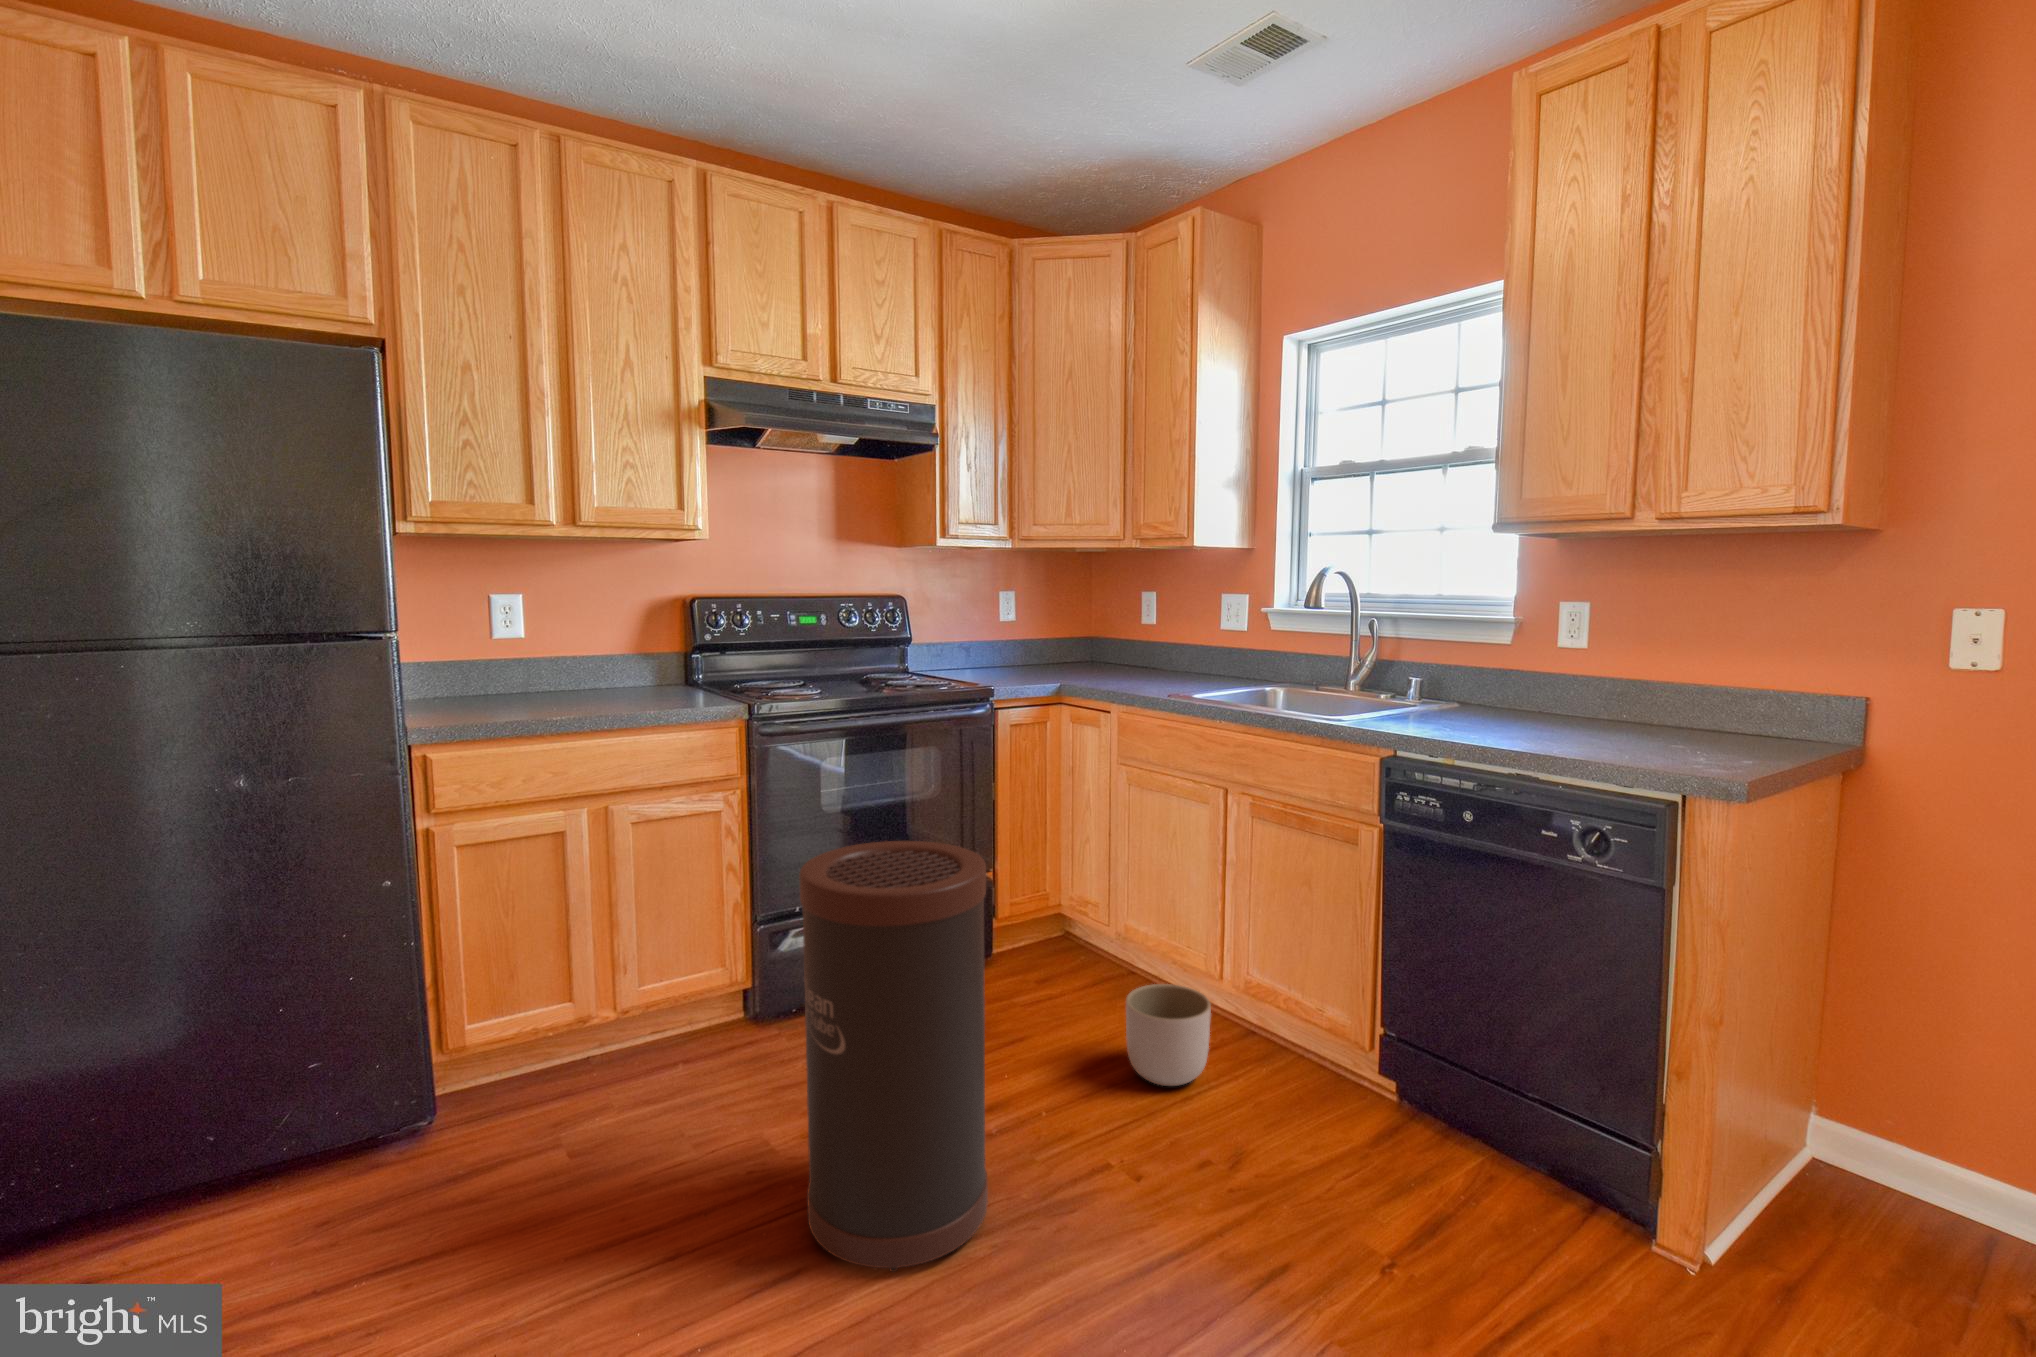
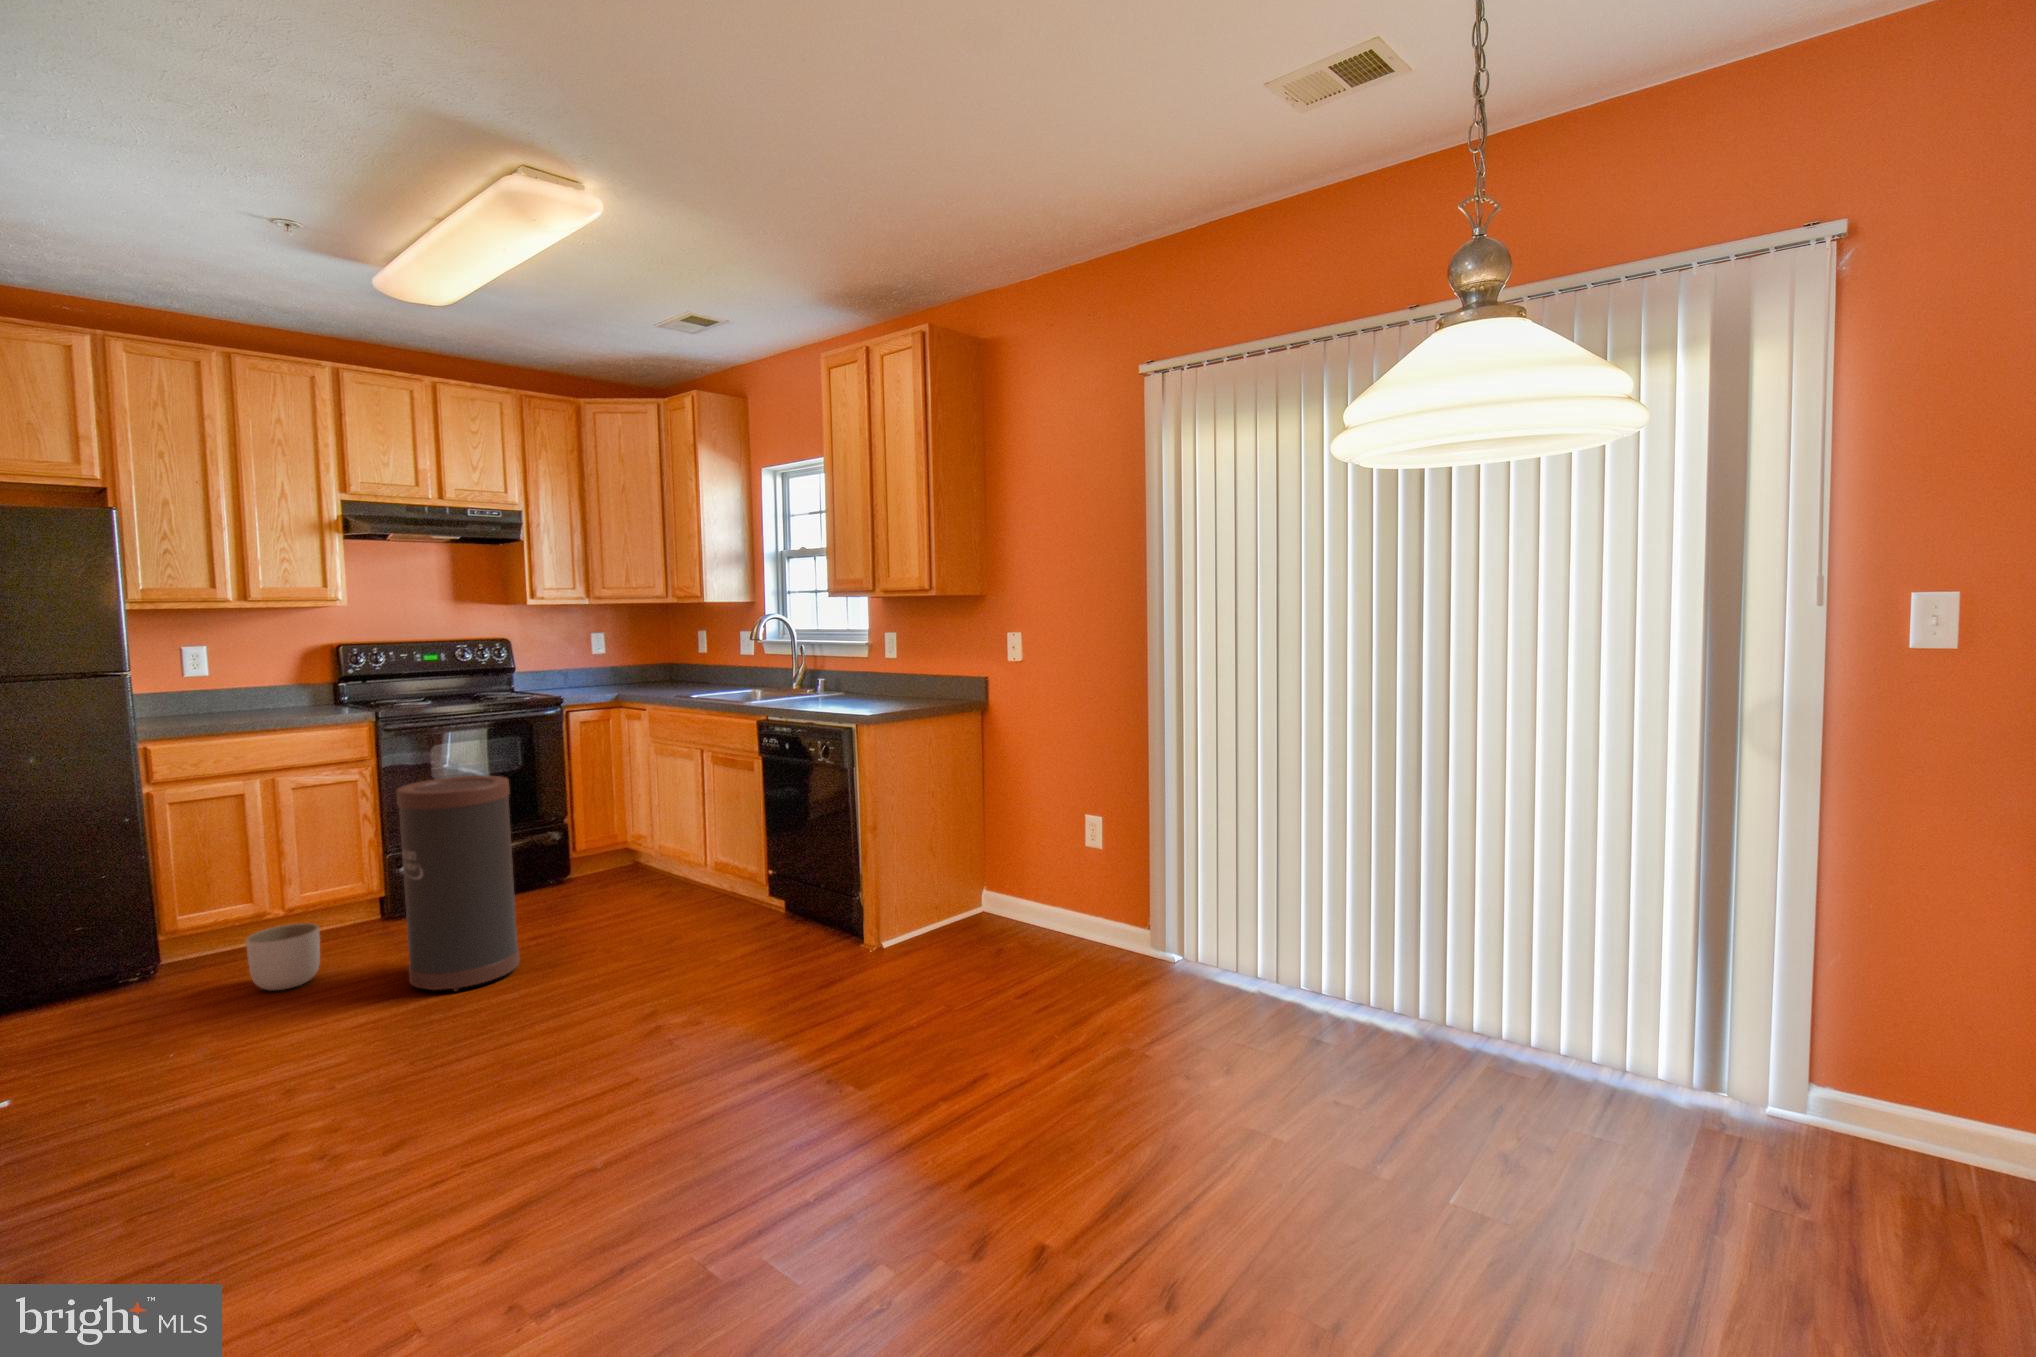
planter: present [1126,984,1211,1086] -> present [246,923,320,991]

